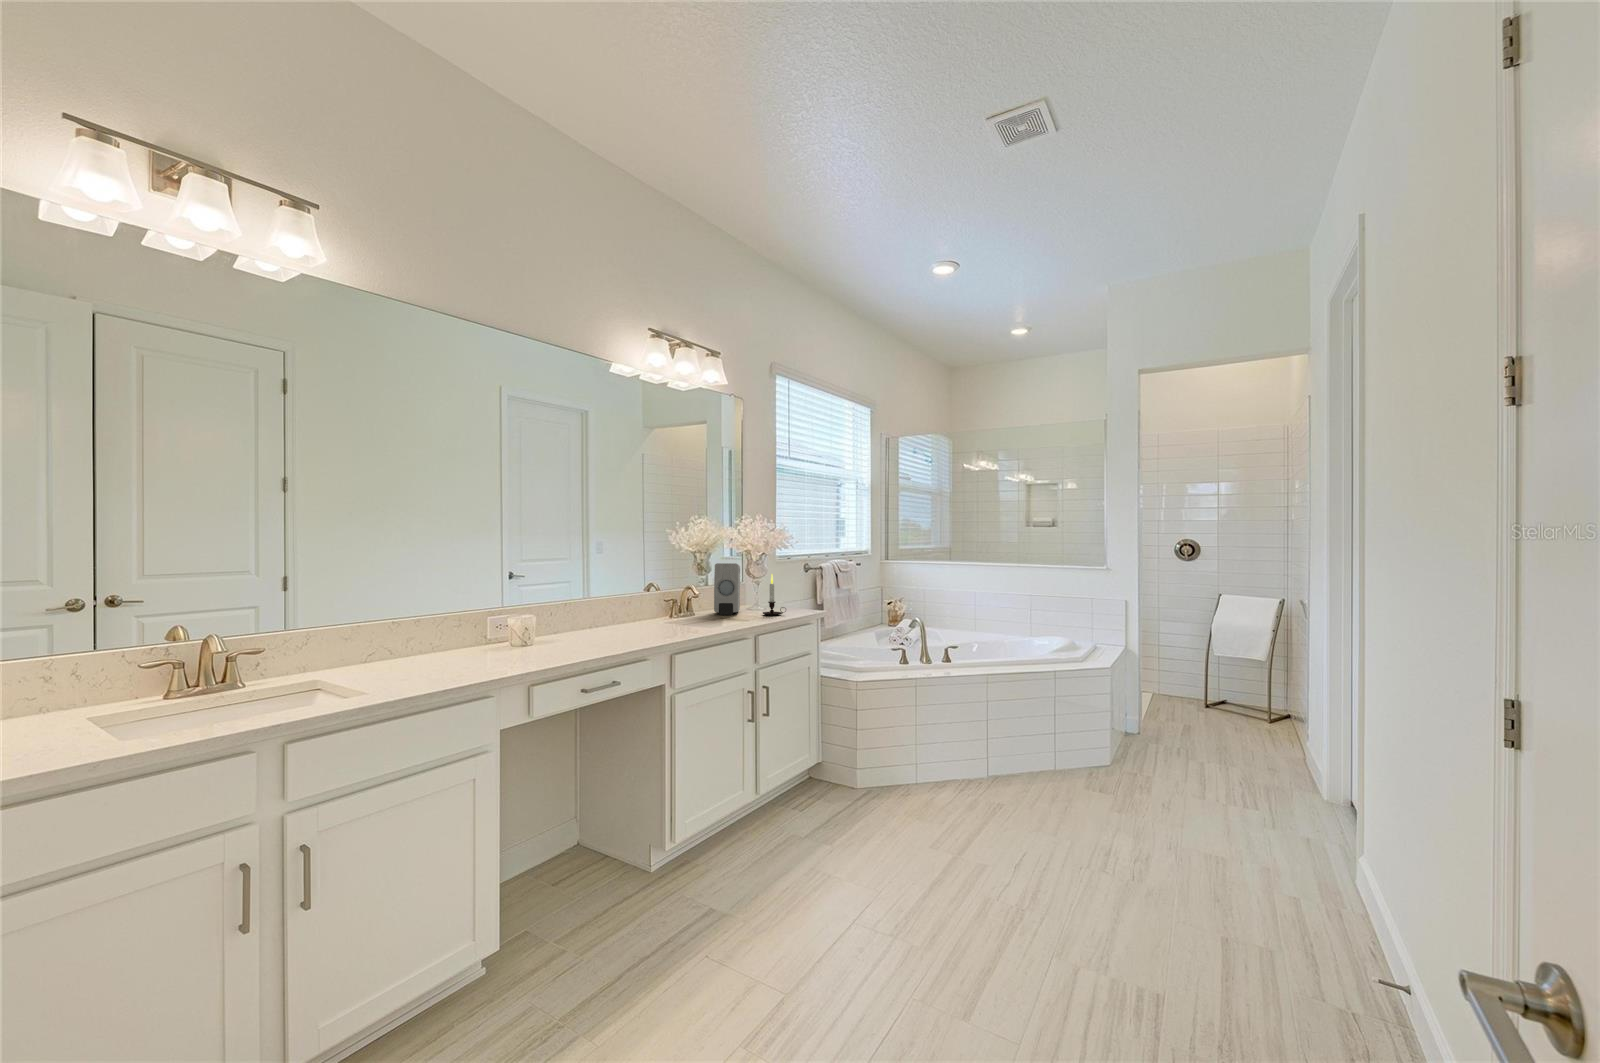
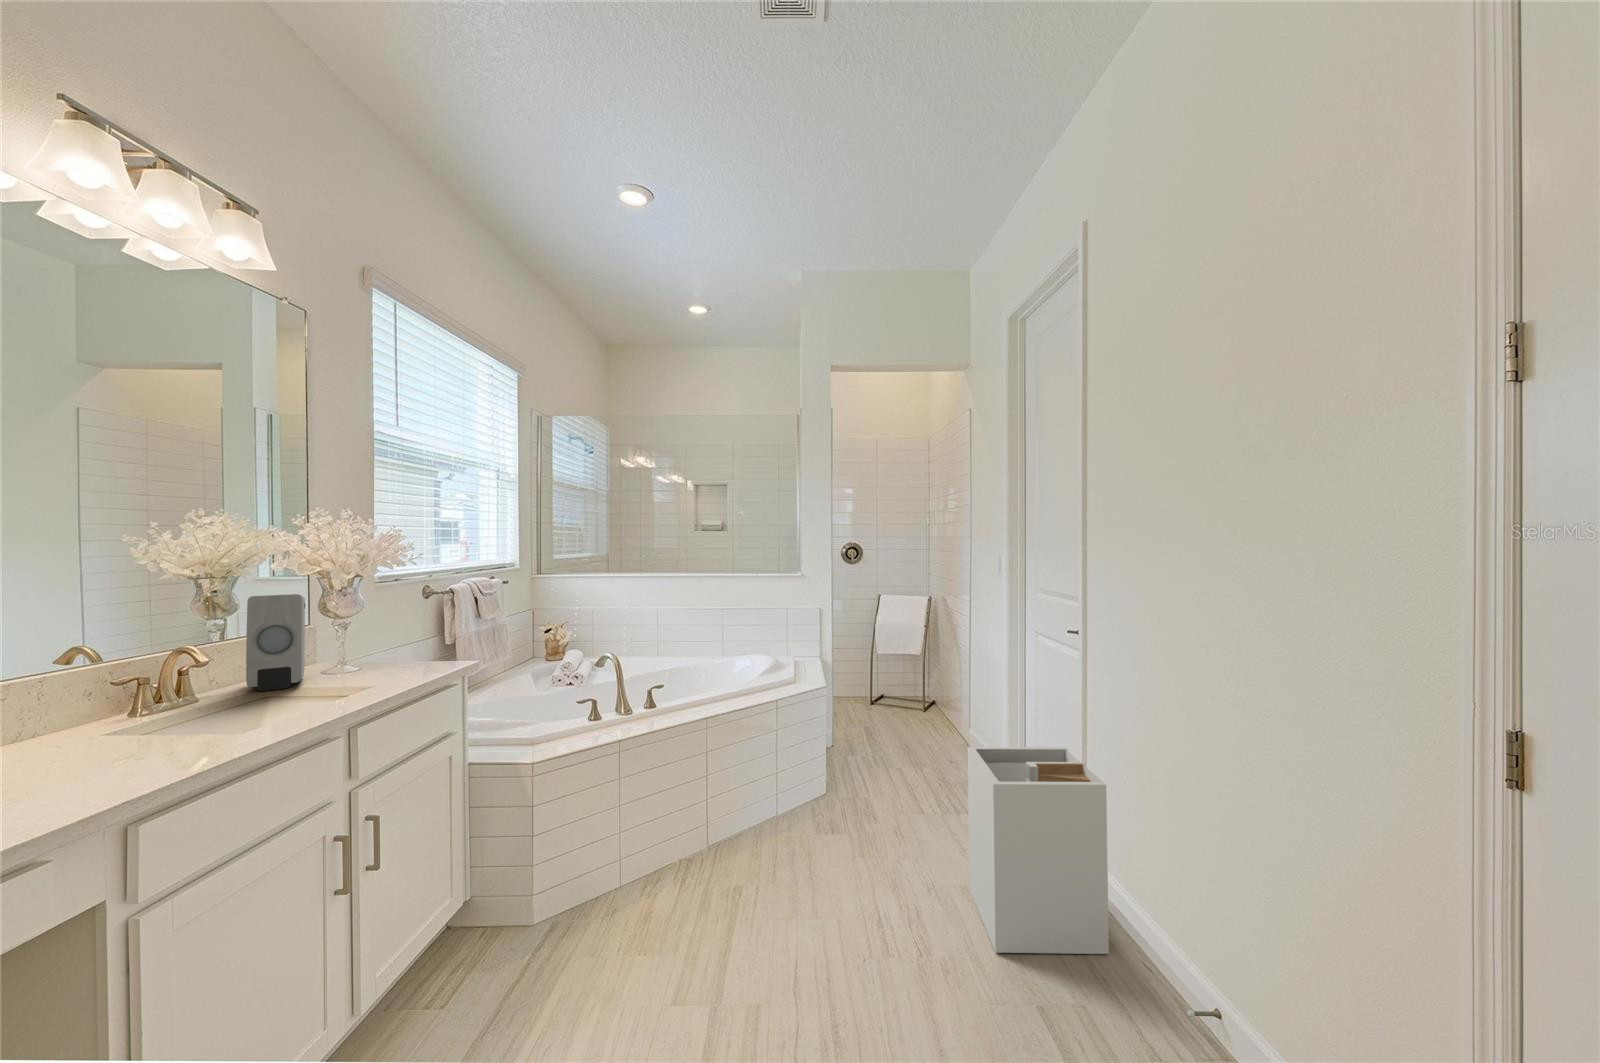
candle: present [763,575,786,615] -> none [355,608,404,681]
laundry hamper: none [1202,724,1322,921] -> present [968,747,1109,954]

